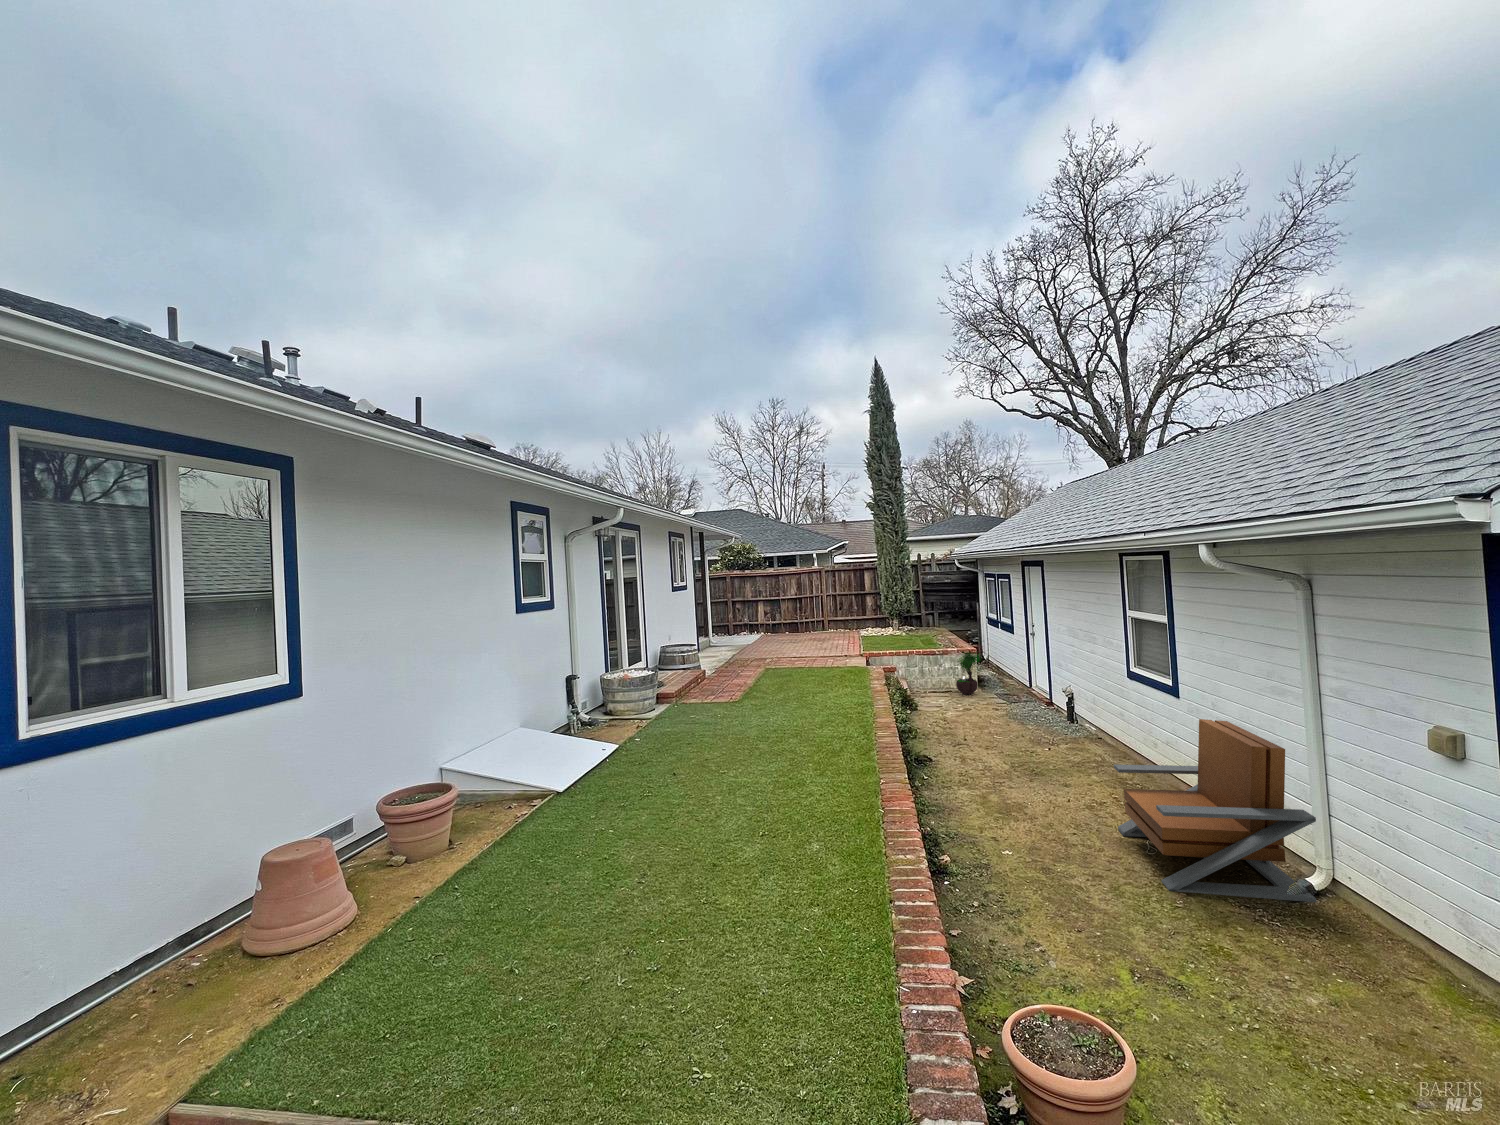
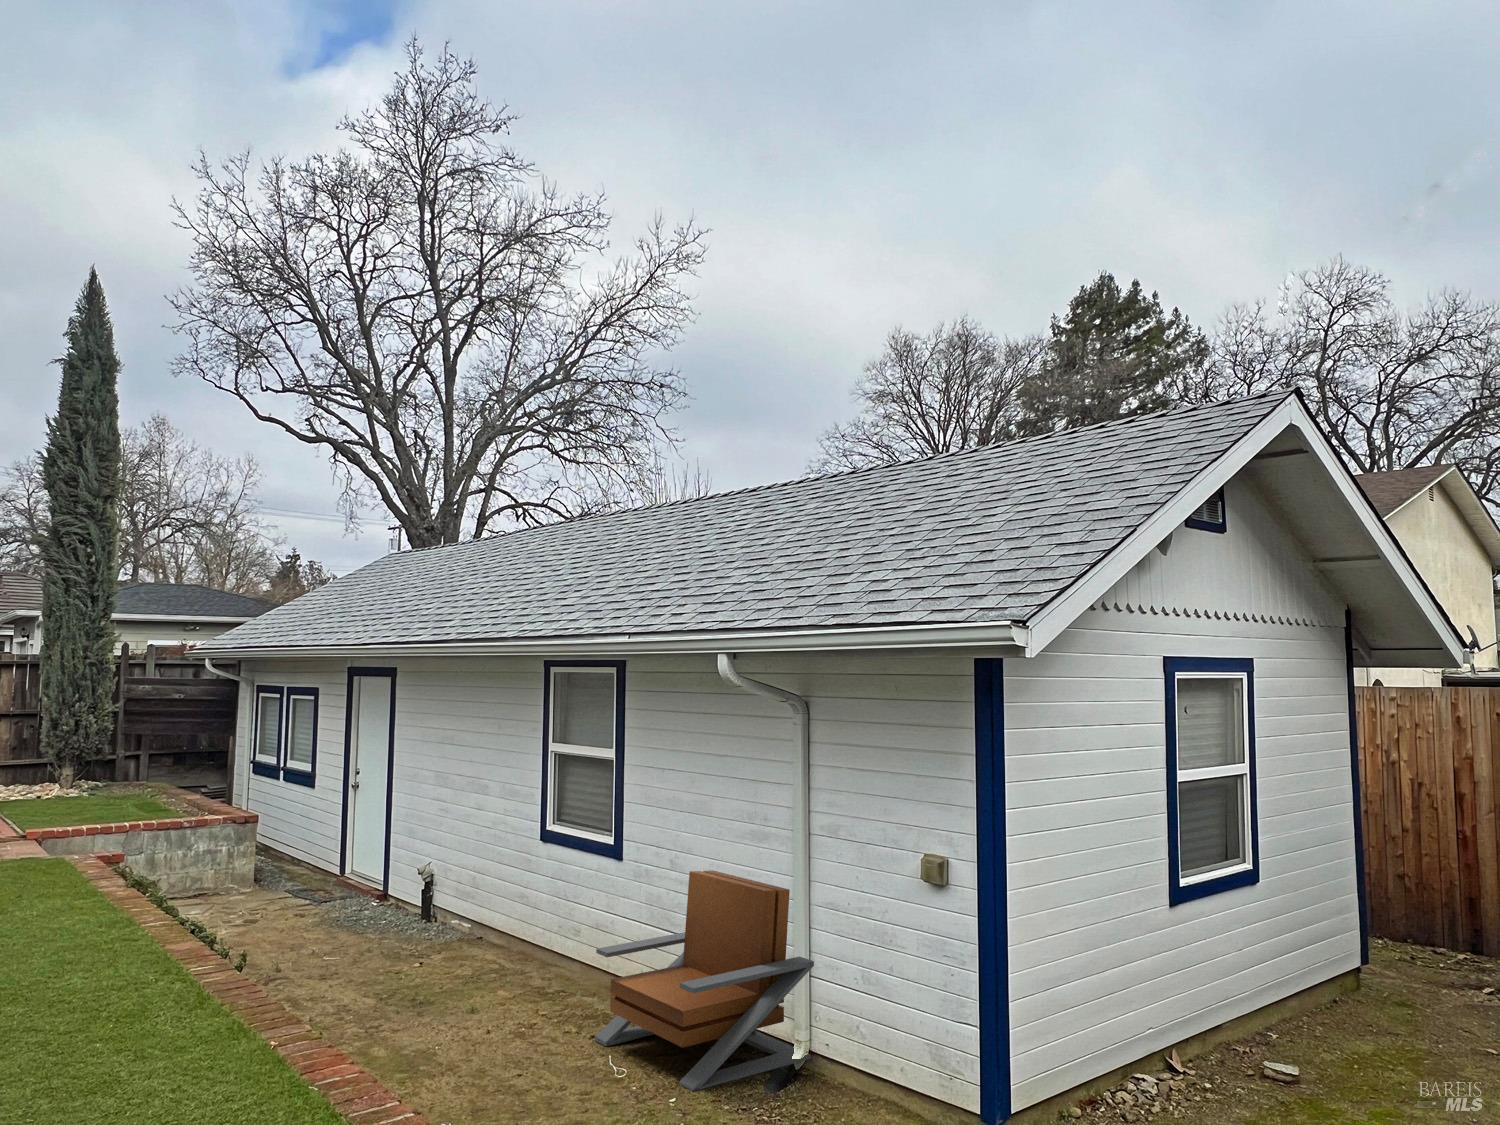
potted tree: present [956,652,980,695] -> none [219,816,274,900]

